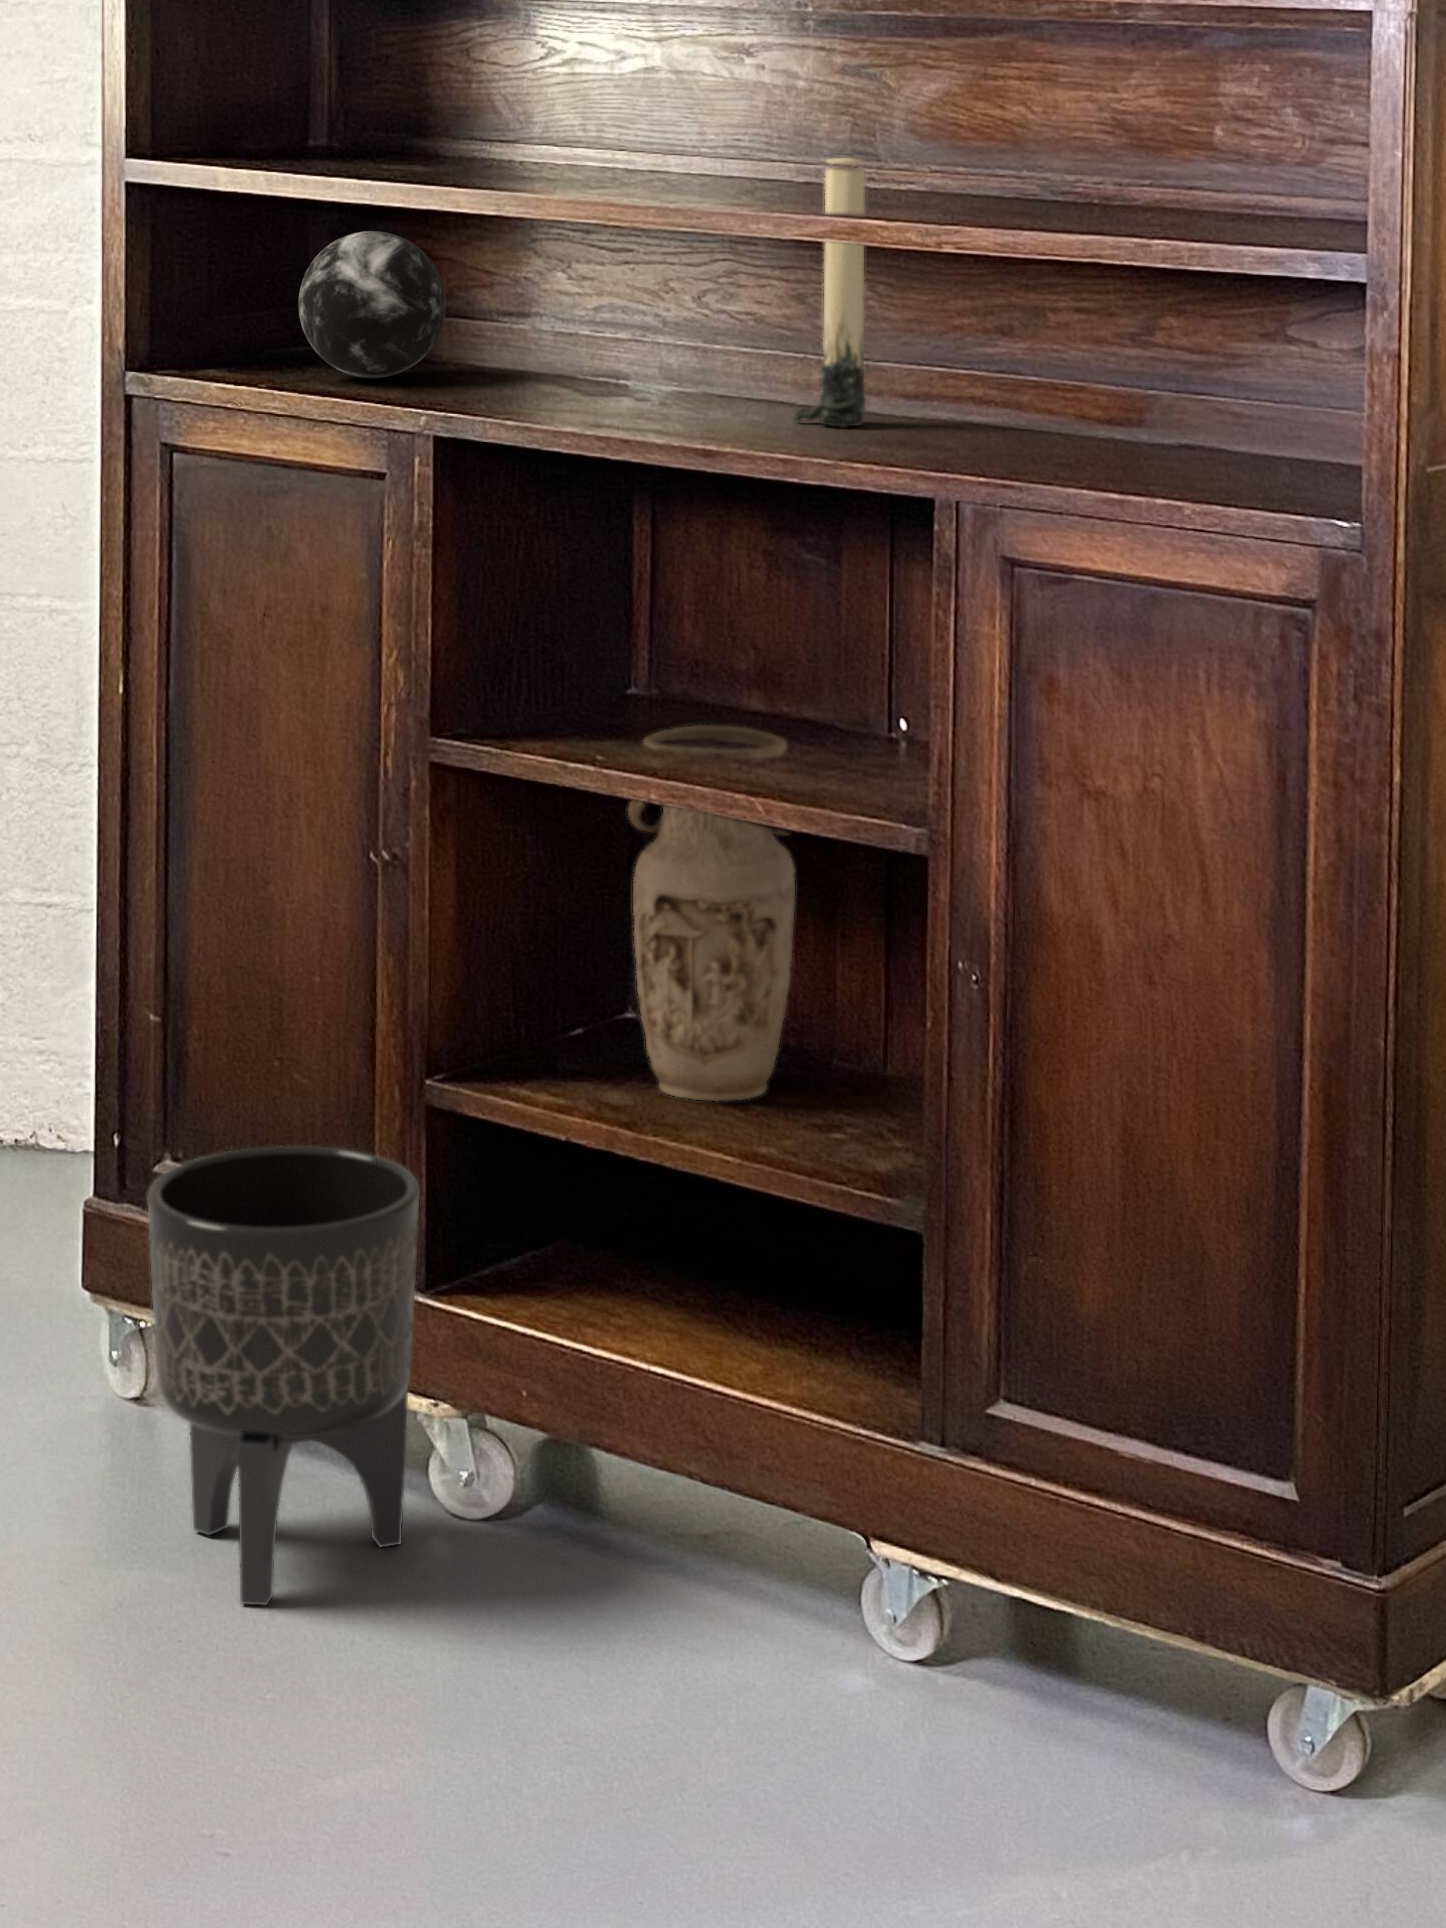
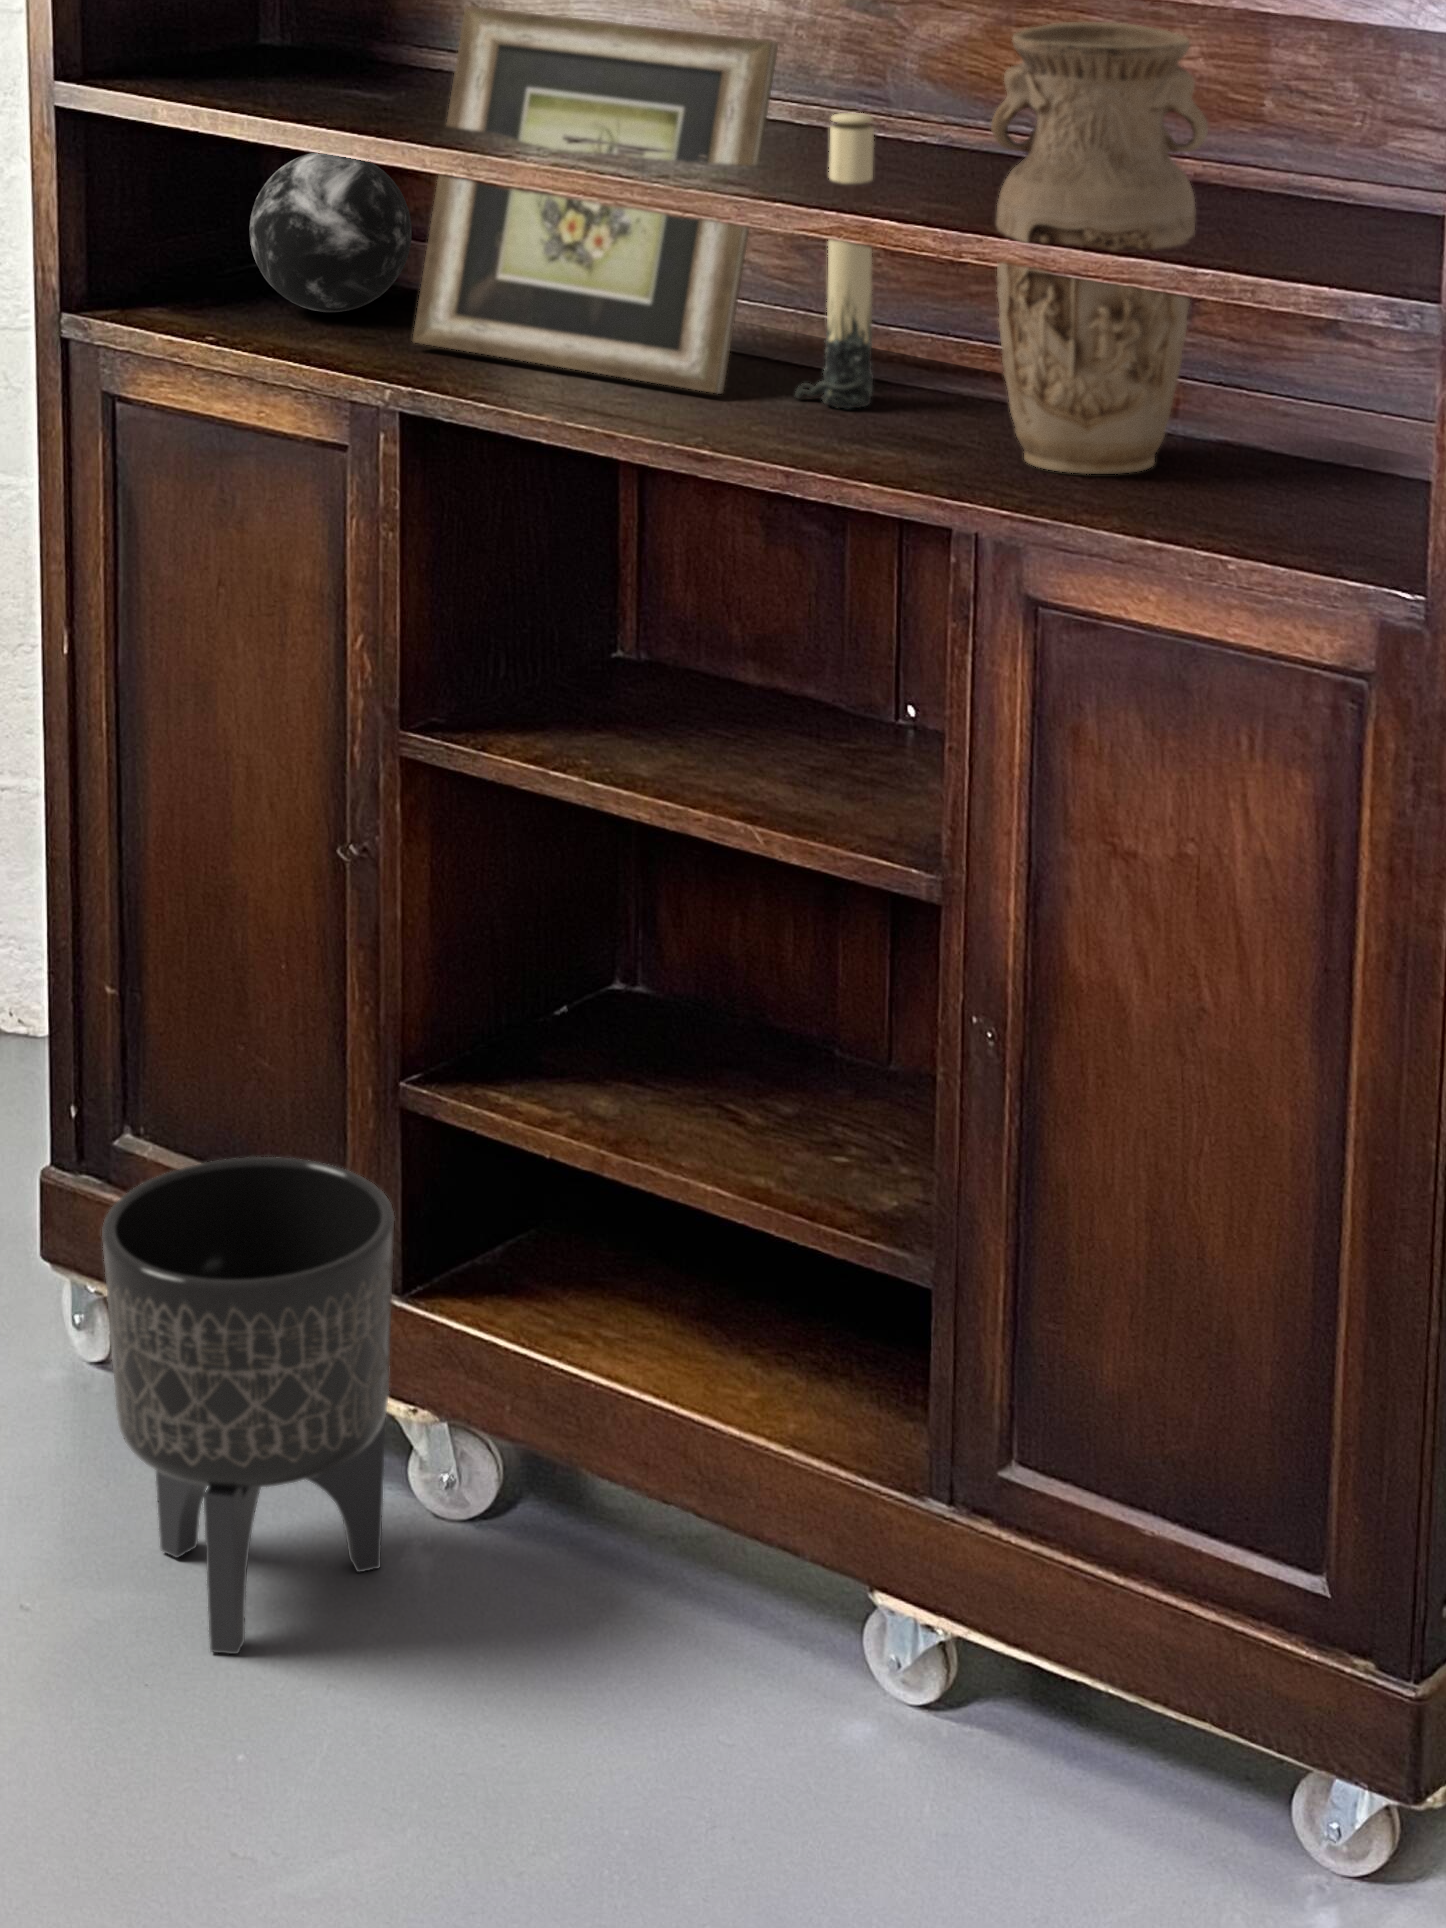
picture frame: none [446,88,780,418] -> present [413,6,778,394]
vase: present [628,725,795,1101] -> present [991,22,1208,474]

